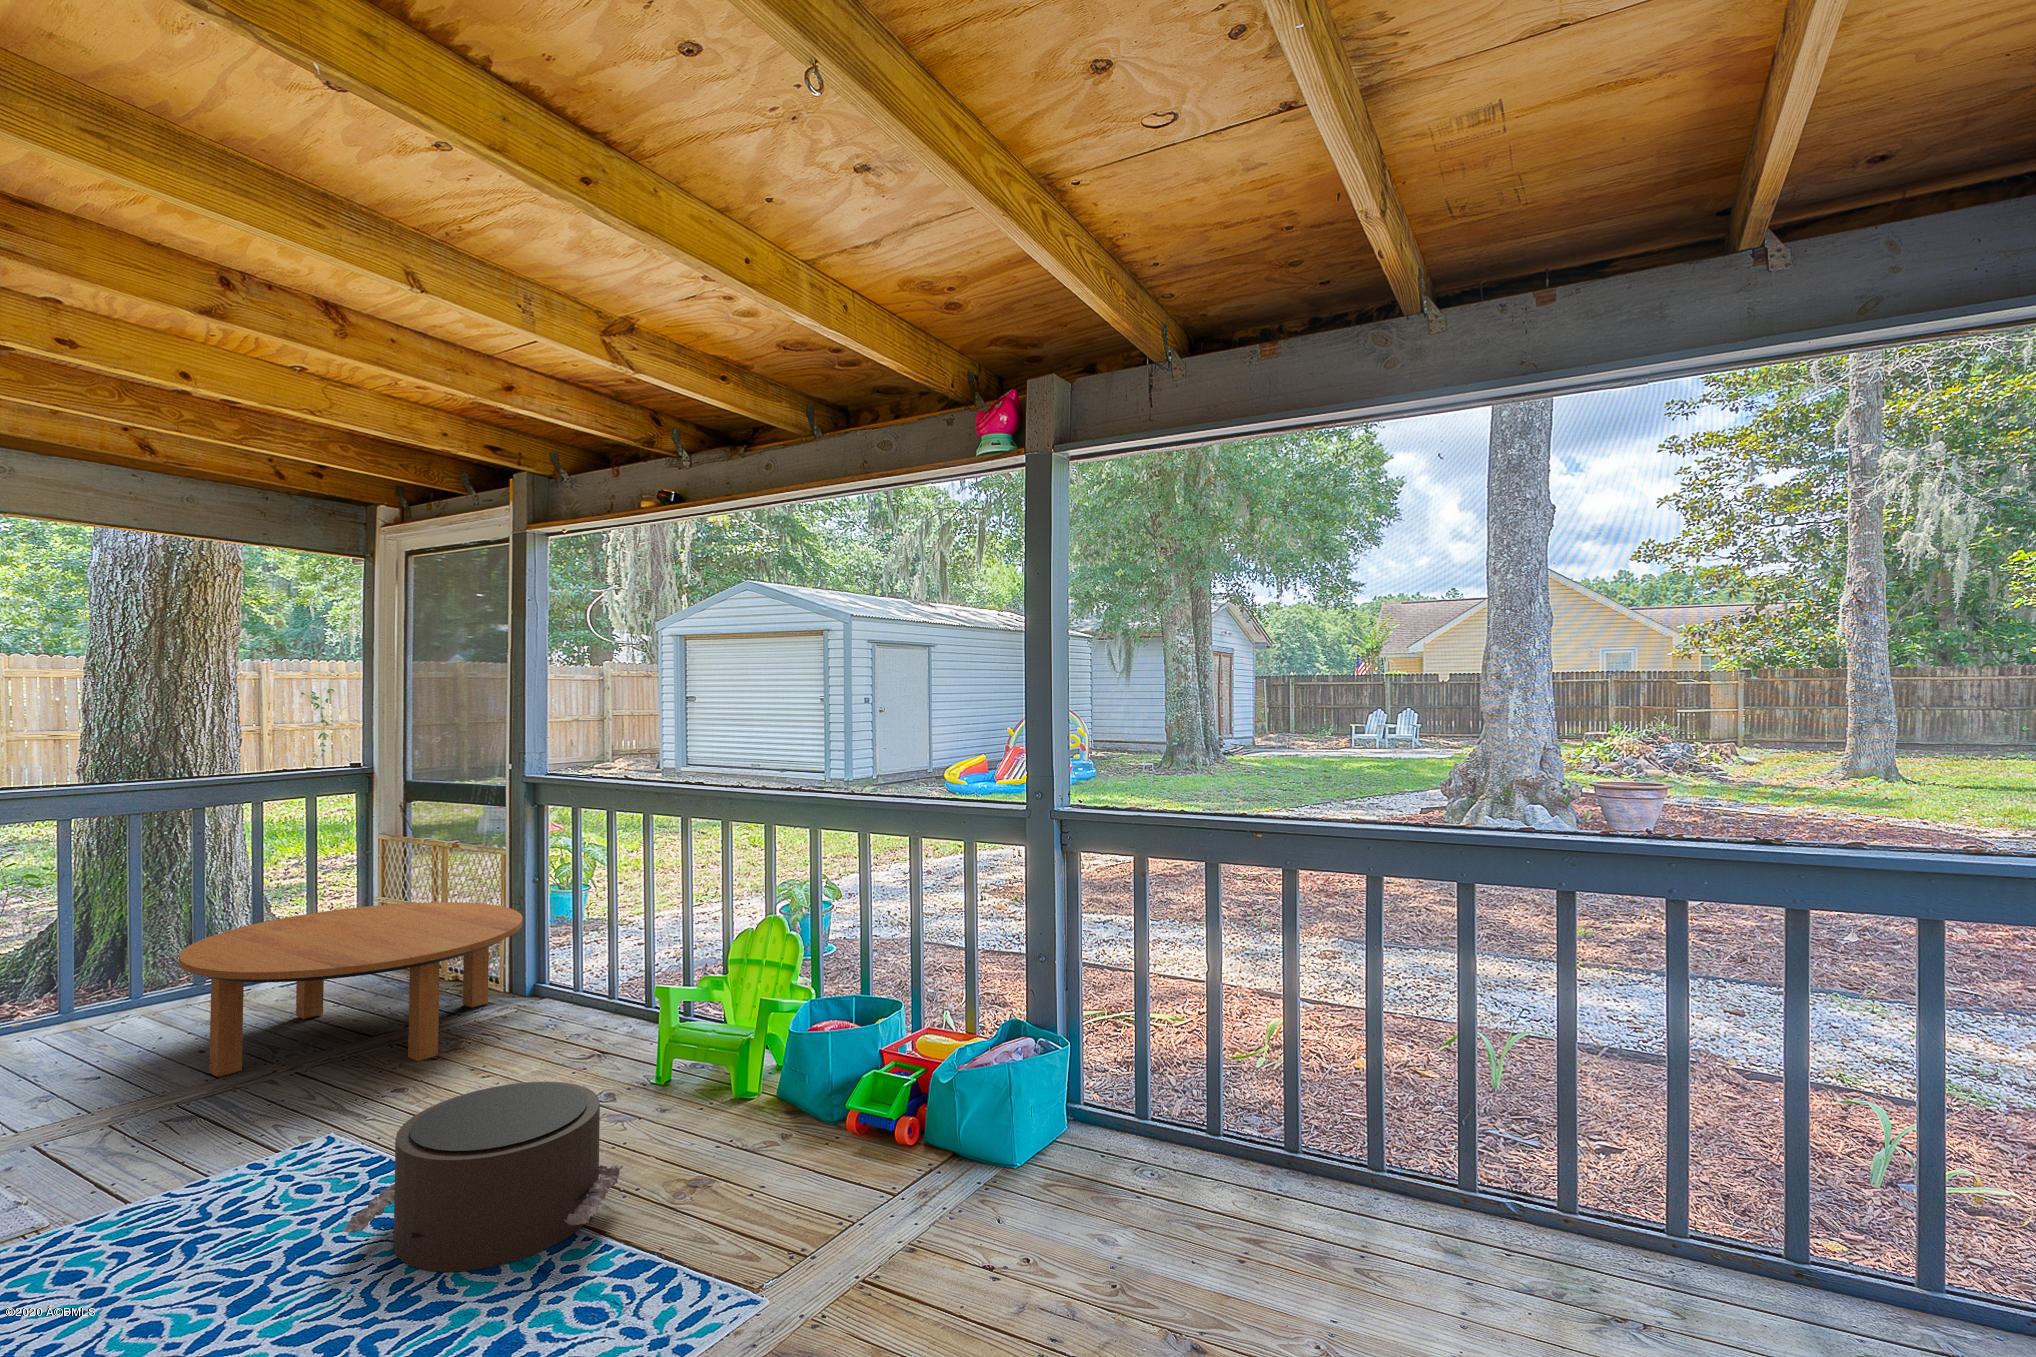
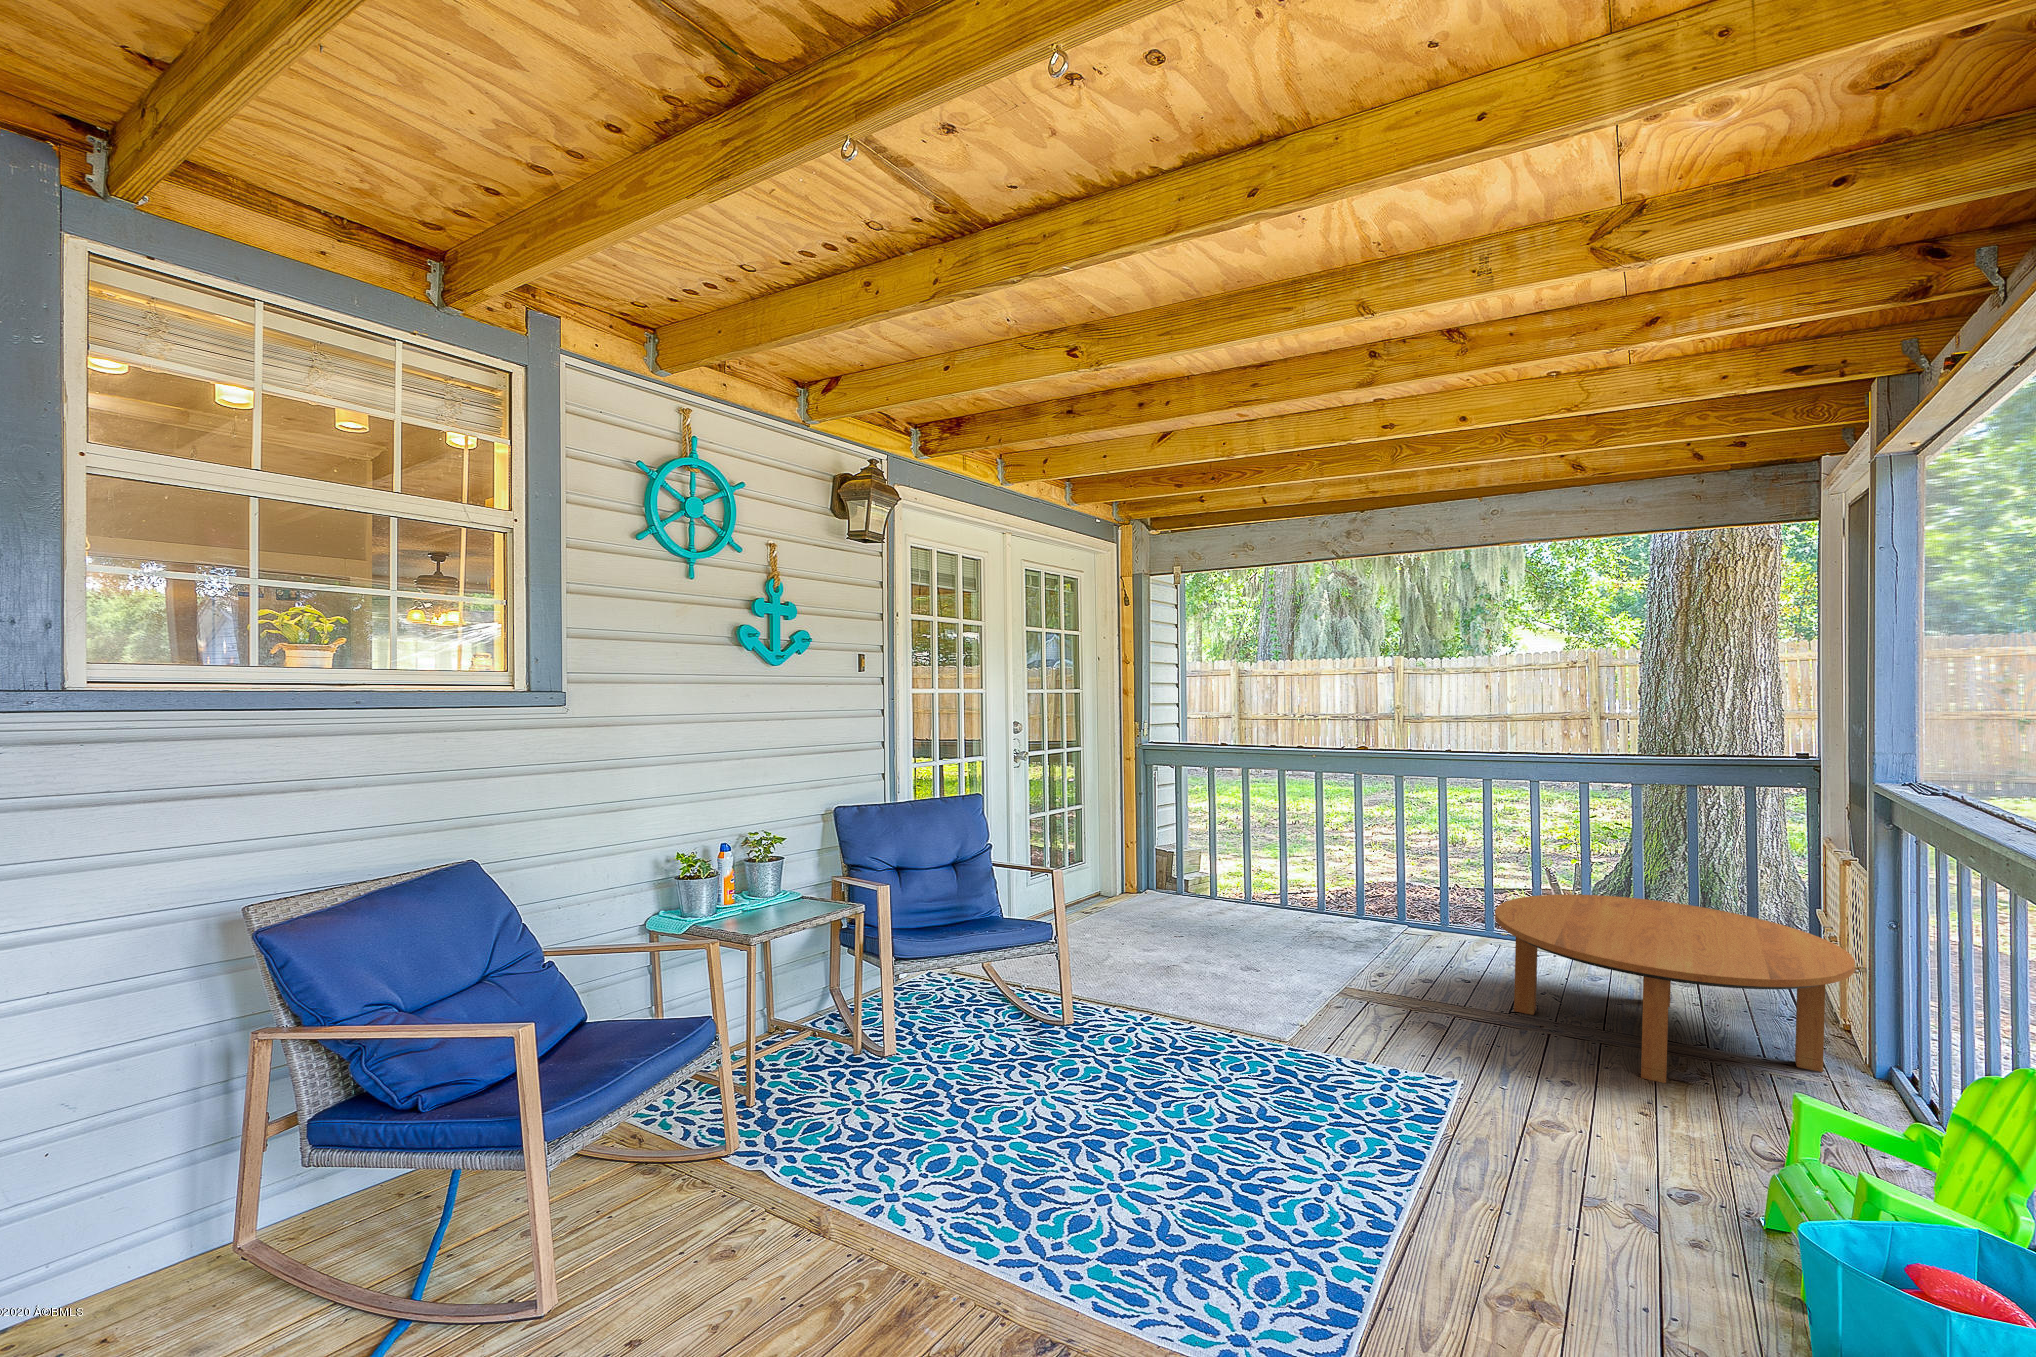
pouf: present [343,1081,623,1272] -> none [1294,1068,1501,1260]

